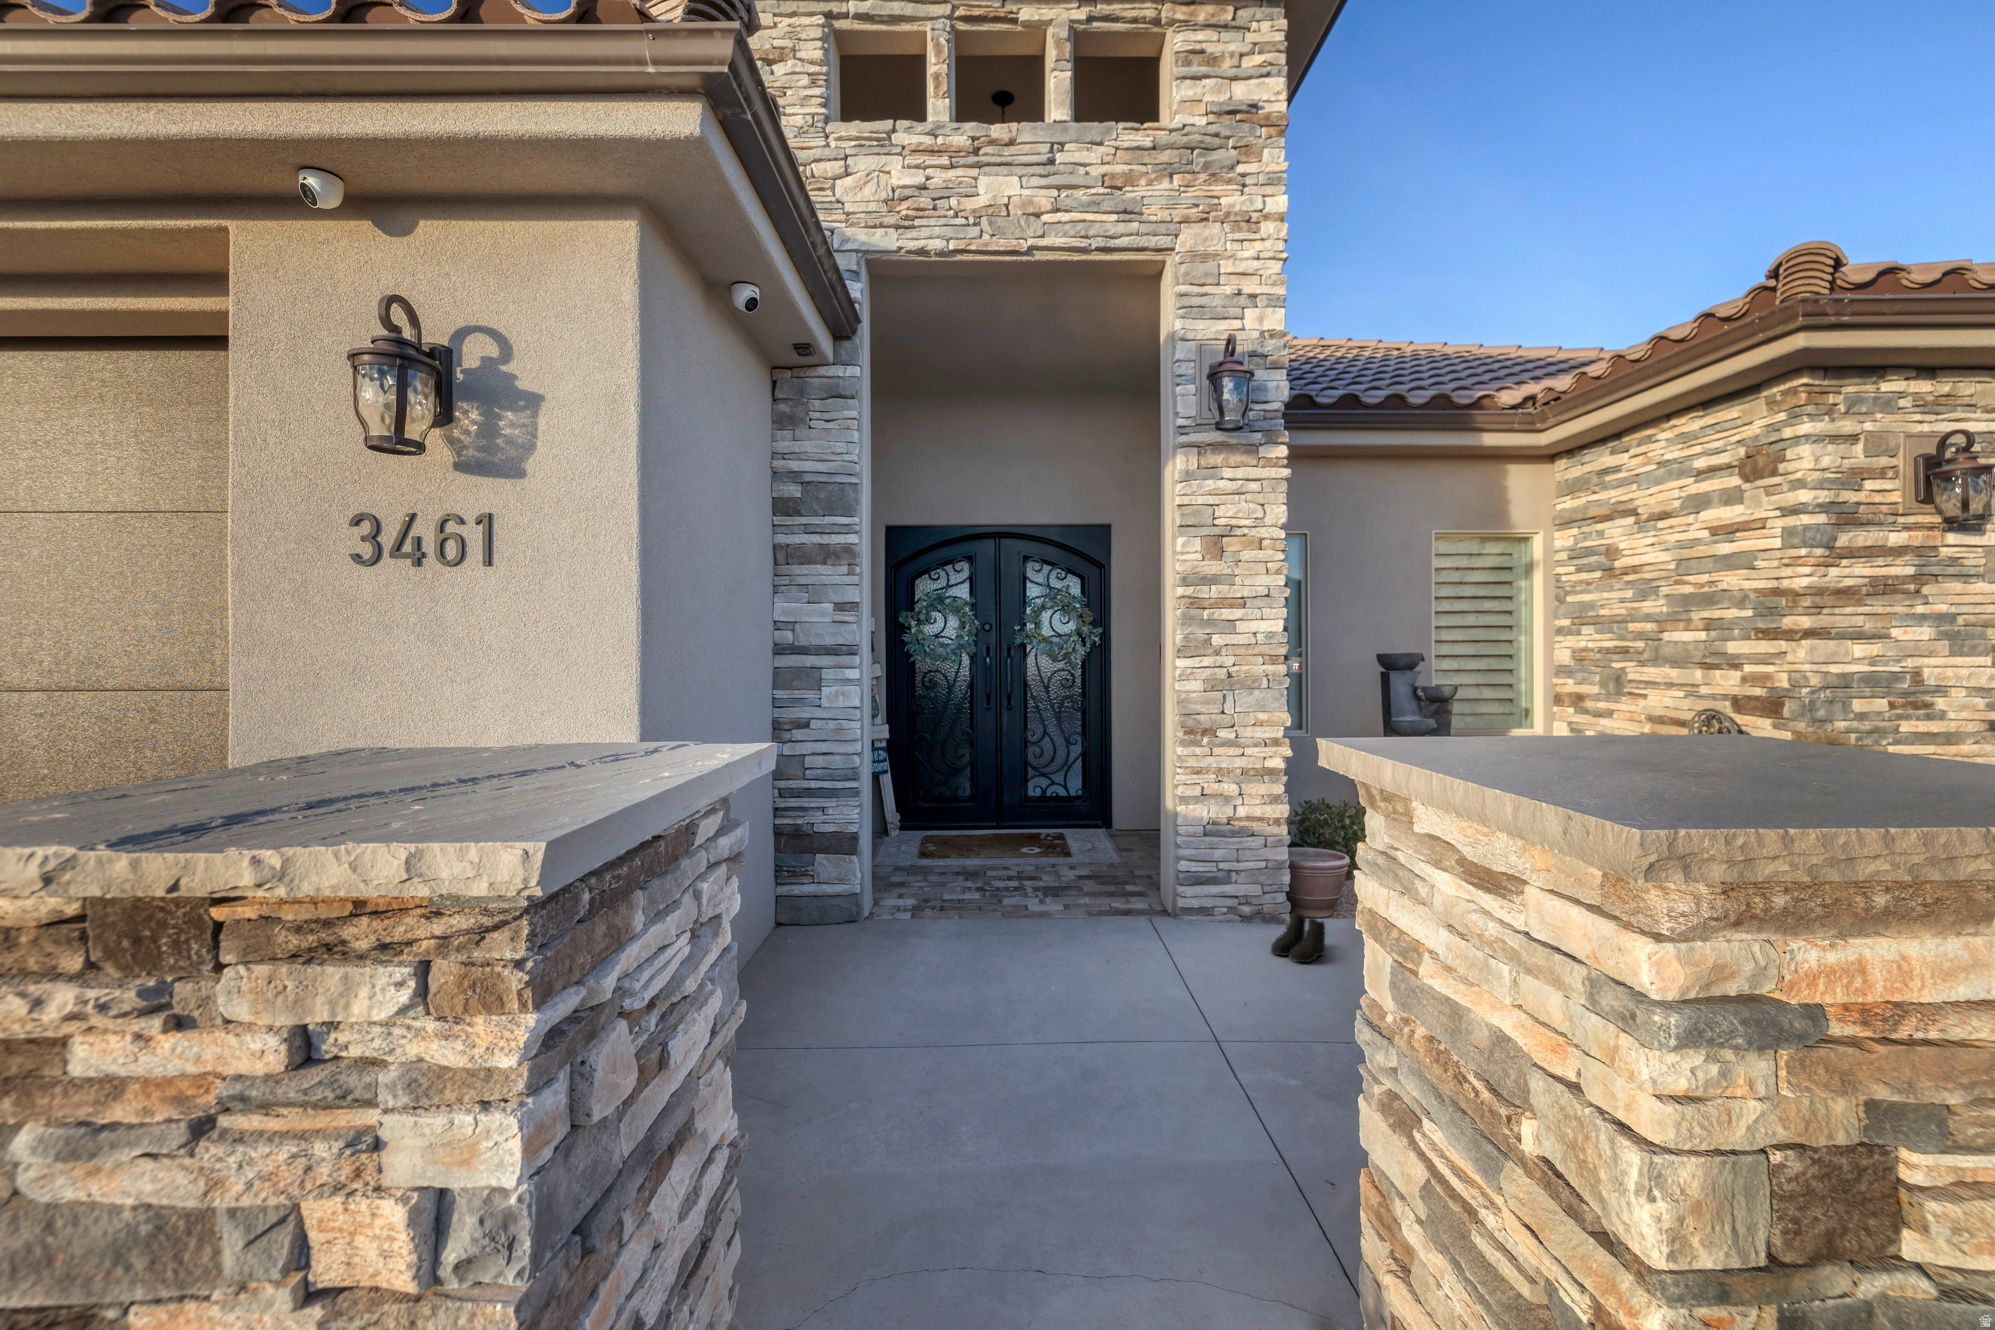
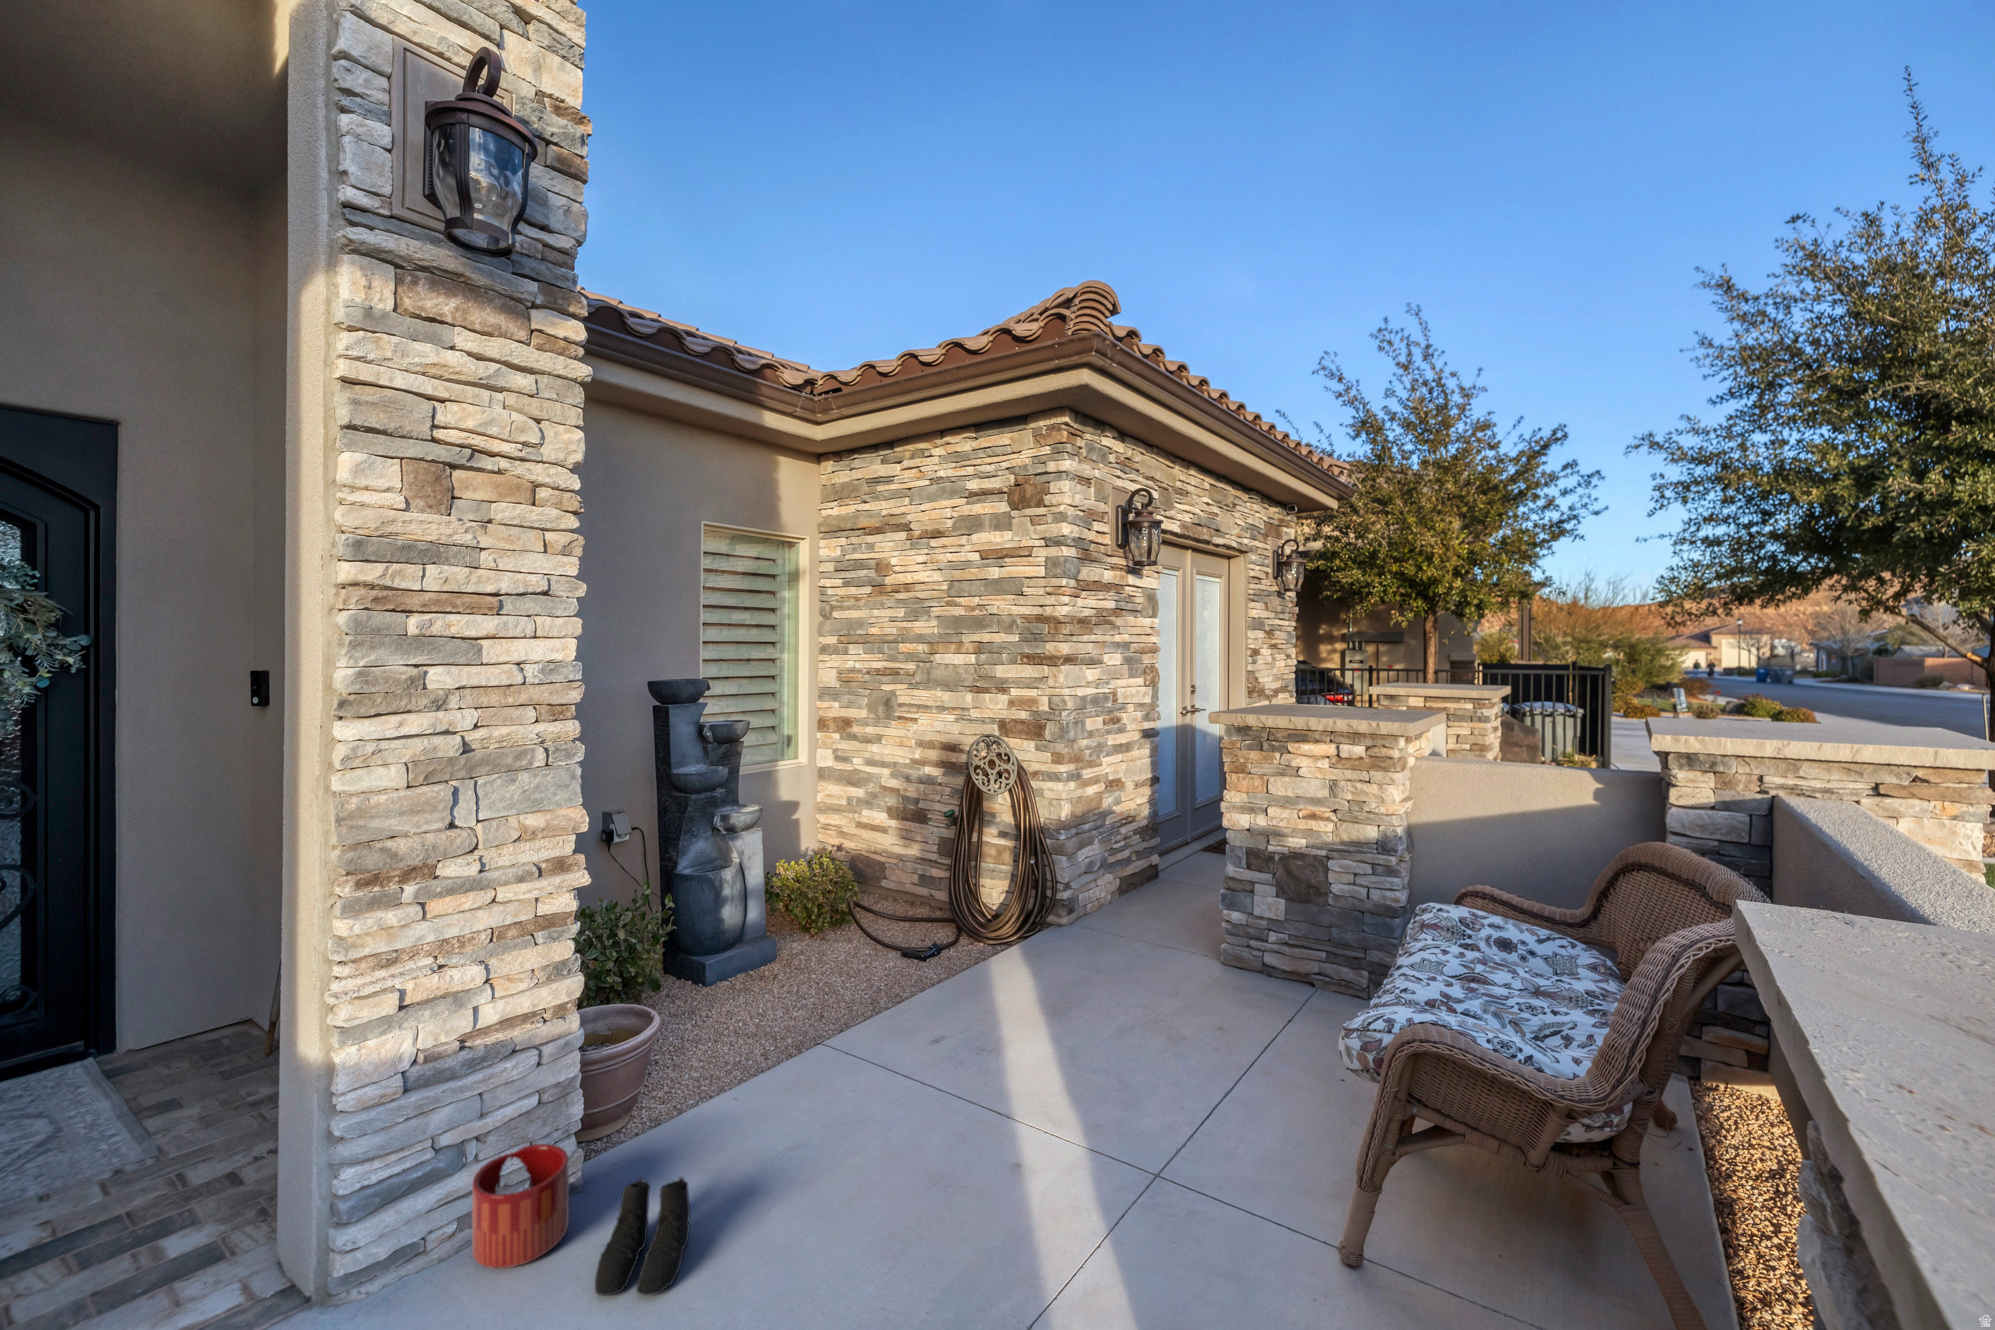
planter: none [1226,886,1271,935] -> present [472,1144,569,1268]

